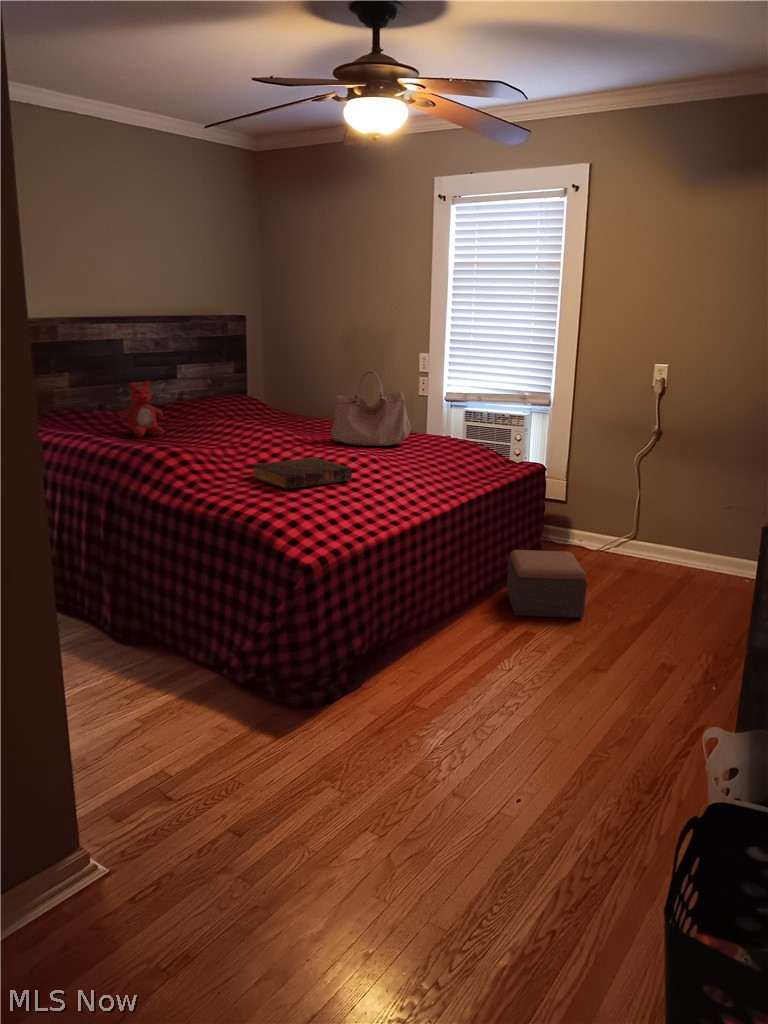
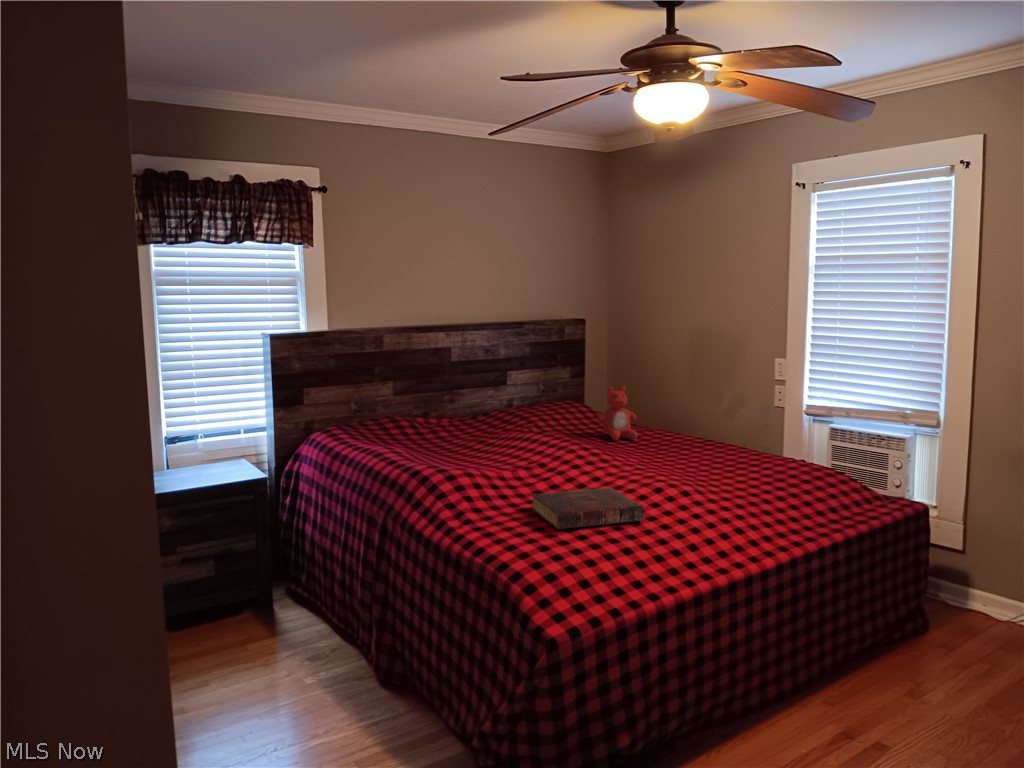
handbag: present [331,371,411,446] -> none [649,384,743,472]
stuffed bear: present [120,381,164,437] -> present [597,386,638,440]
footstool: present [507,550,587,618] -> none [866,620,981,734]

